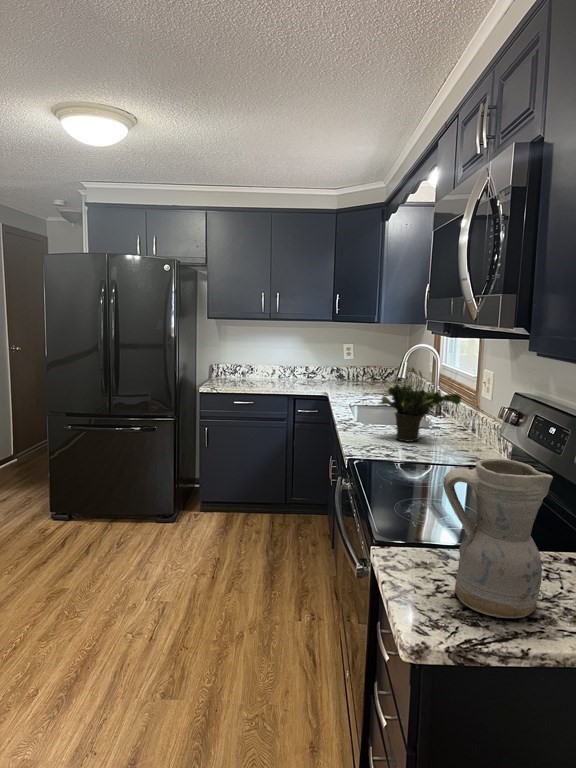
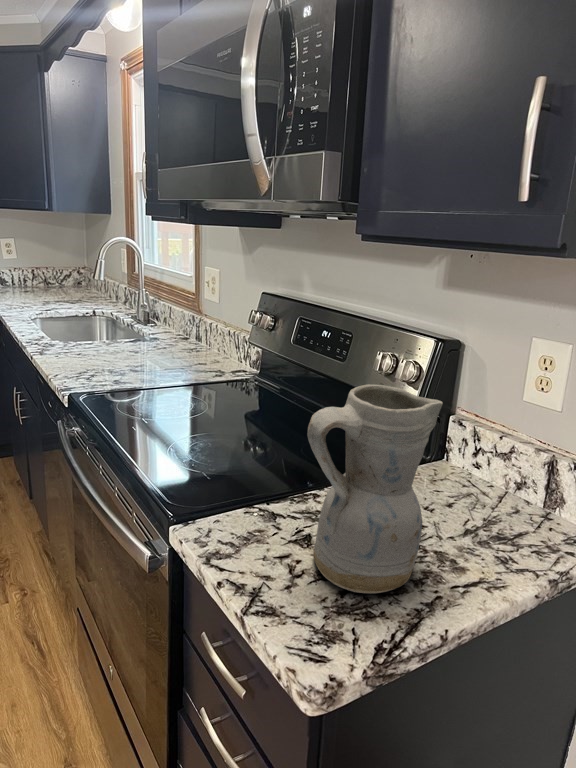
potted plant: present [379,368,462,442] -> none [88,265,193,360]

